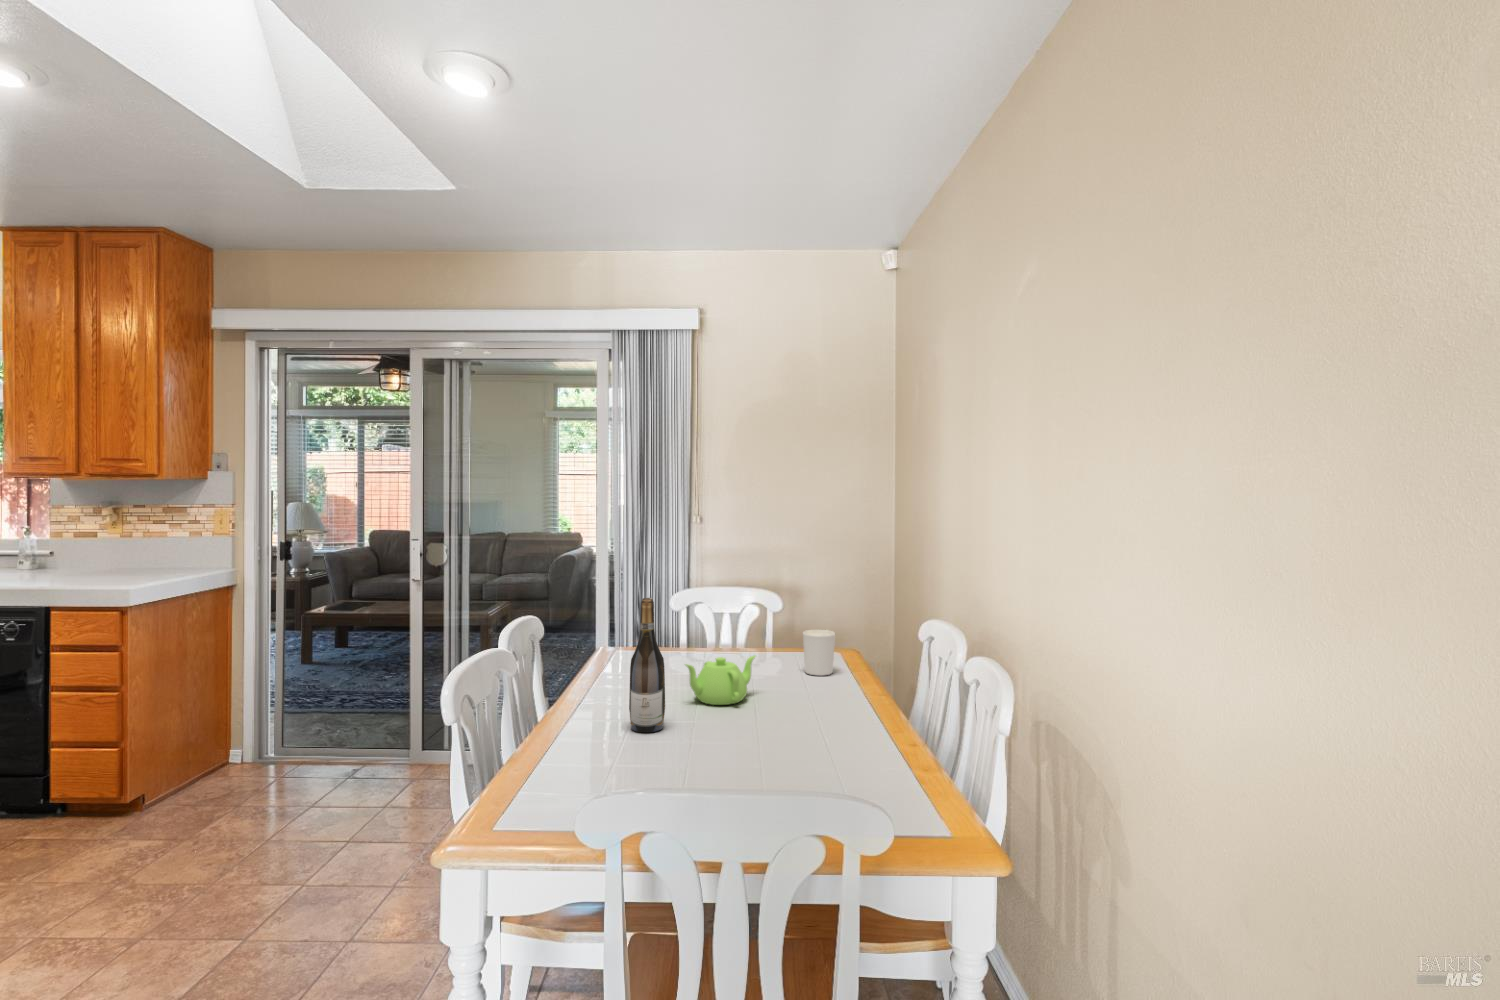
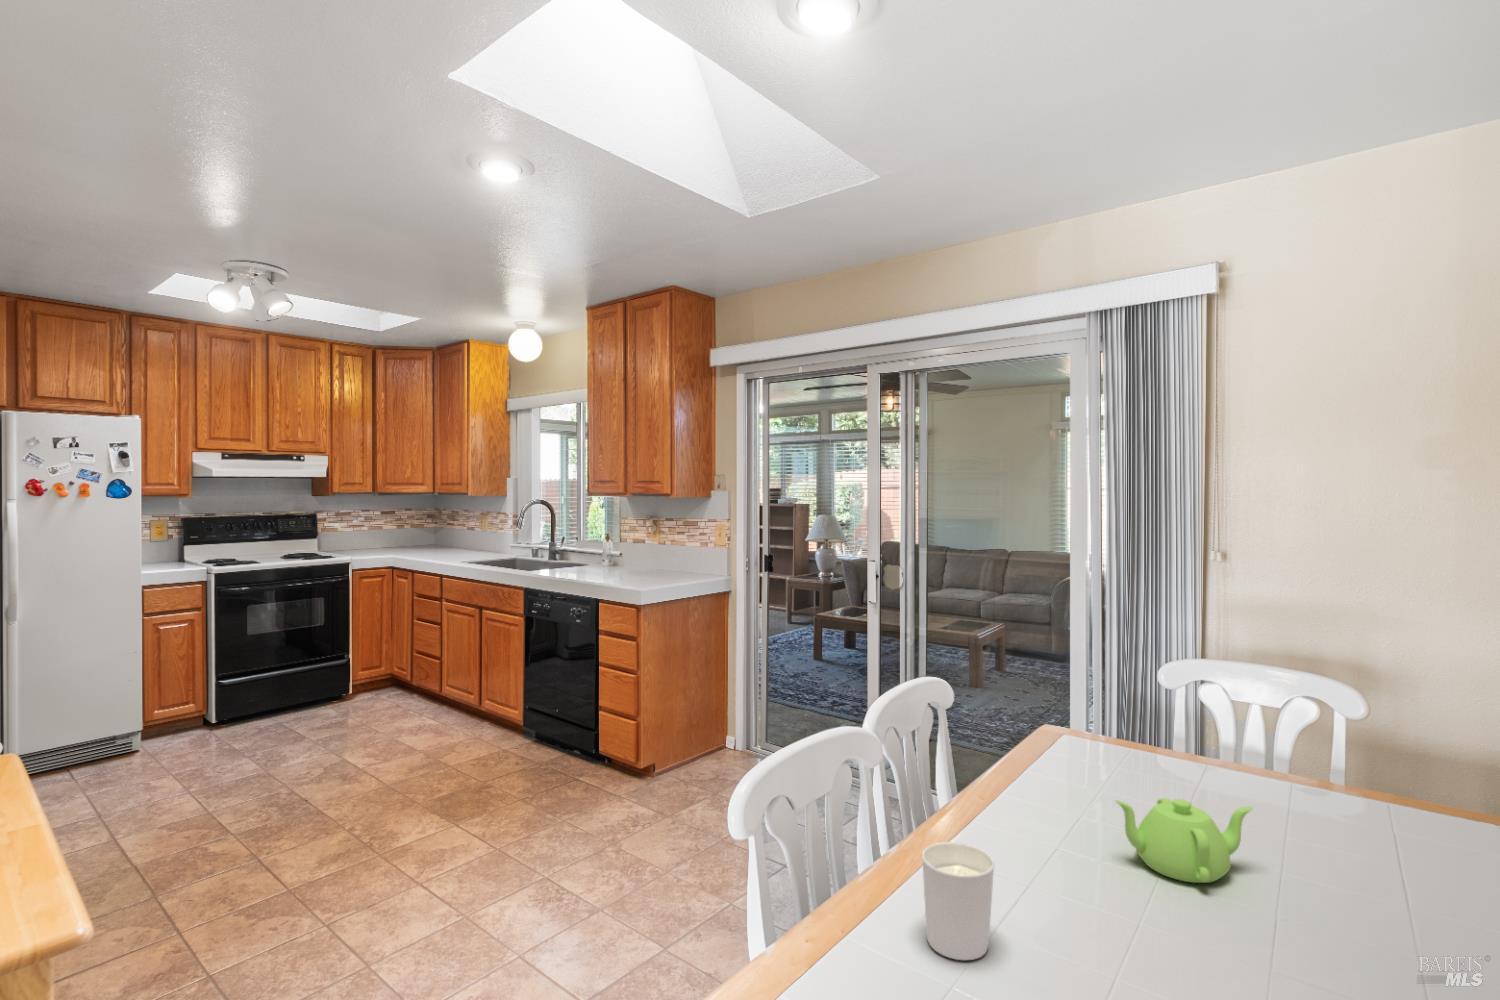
wine bottle: present [629,598,665,732] -> none [1009,701,1065,906]
candle holder: present [803,630,835,676] -> present [922,842,994,960]

